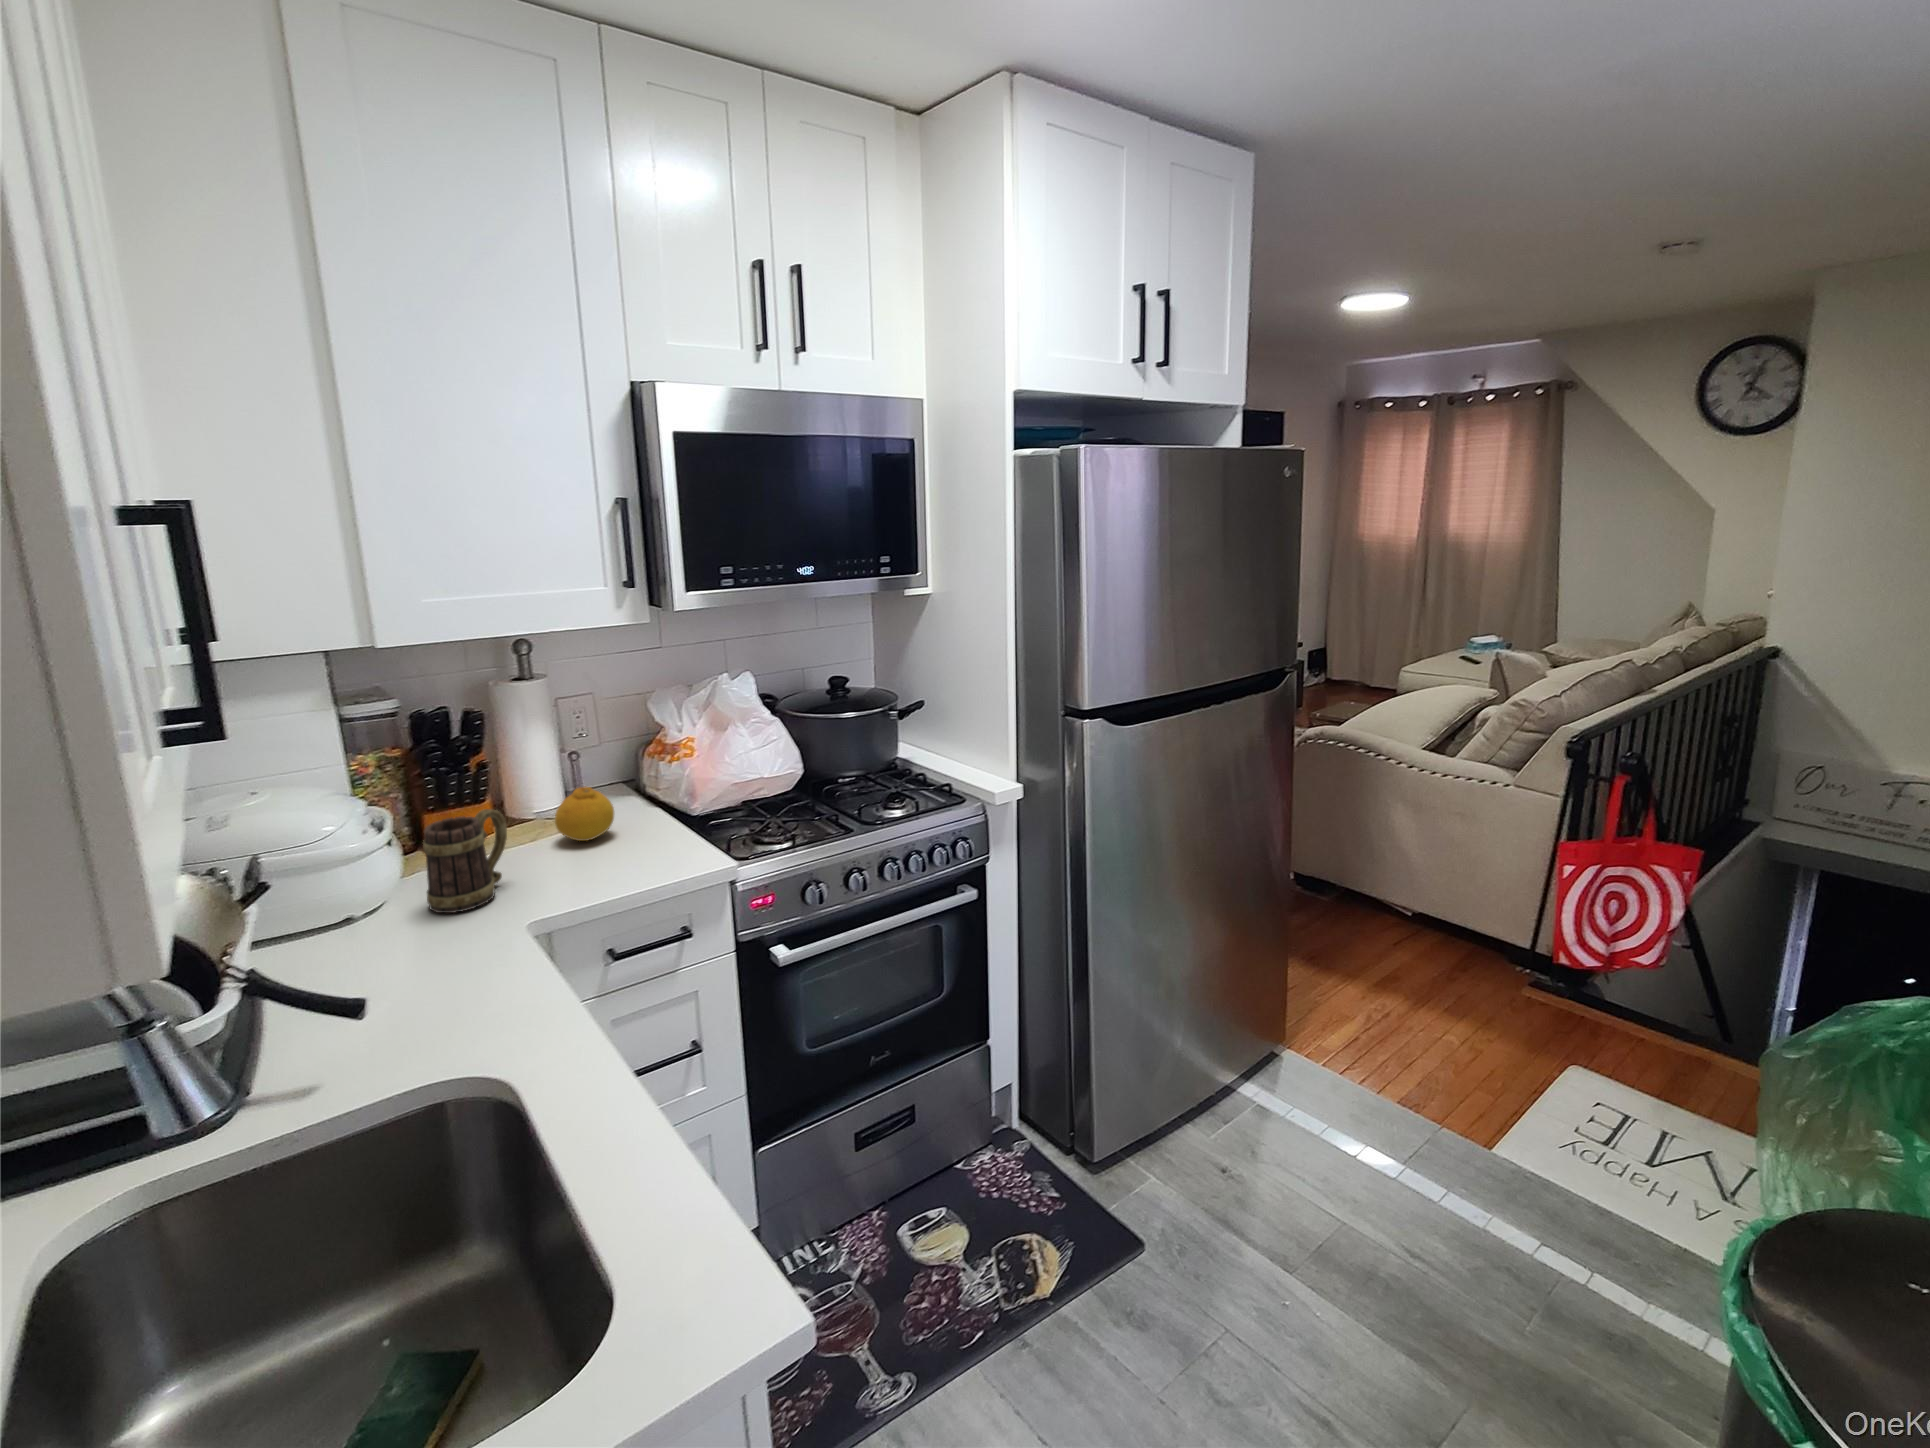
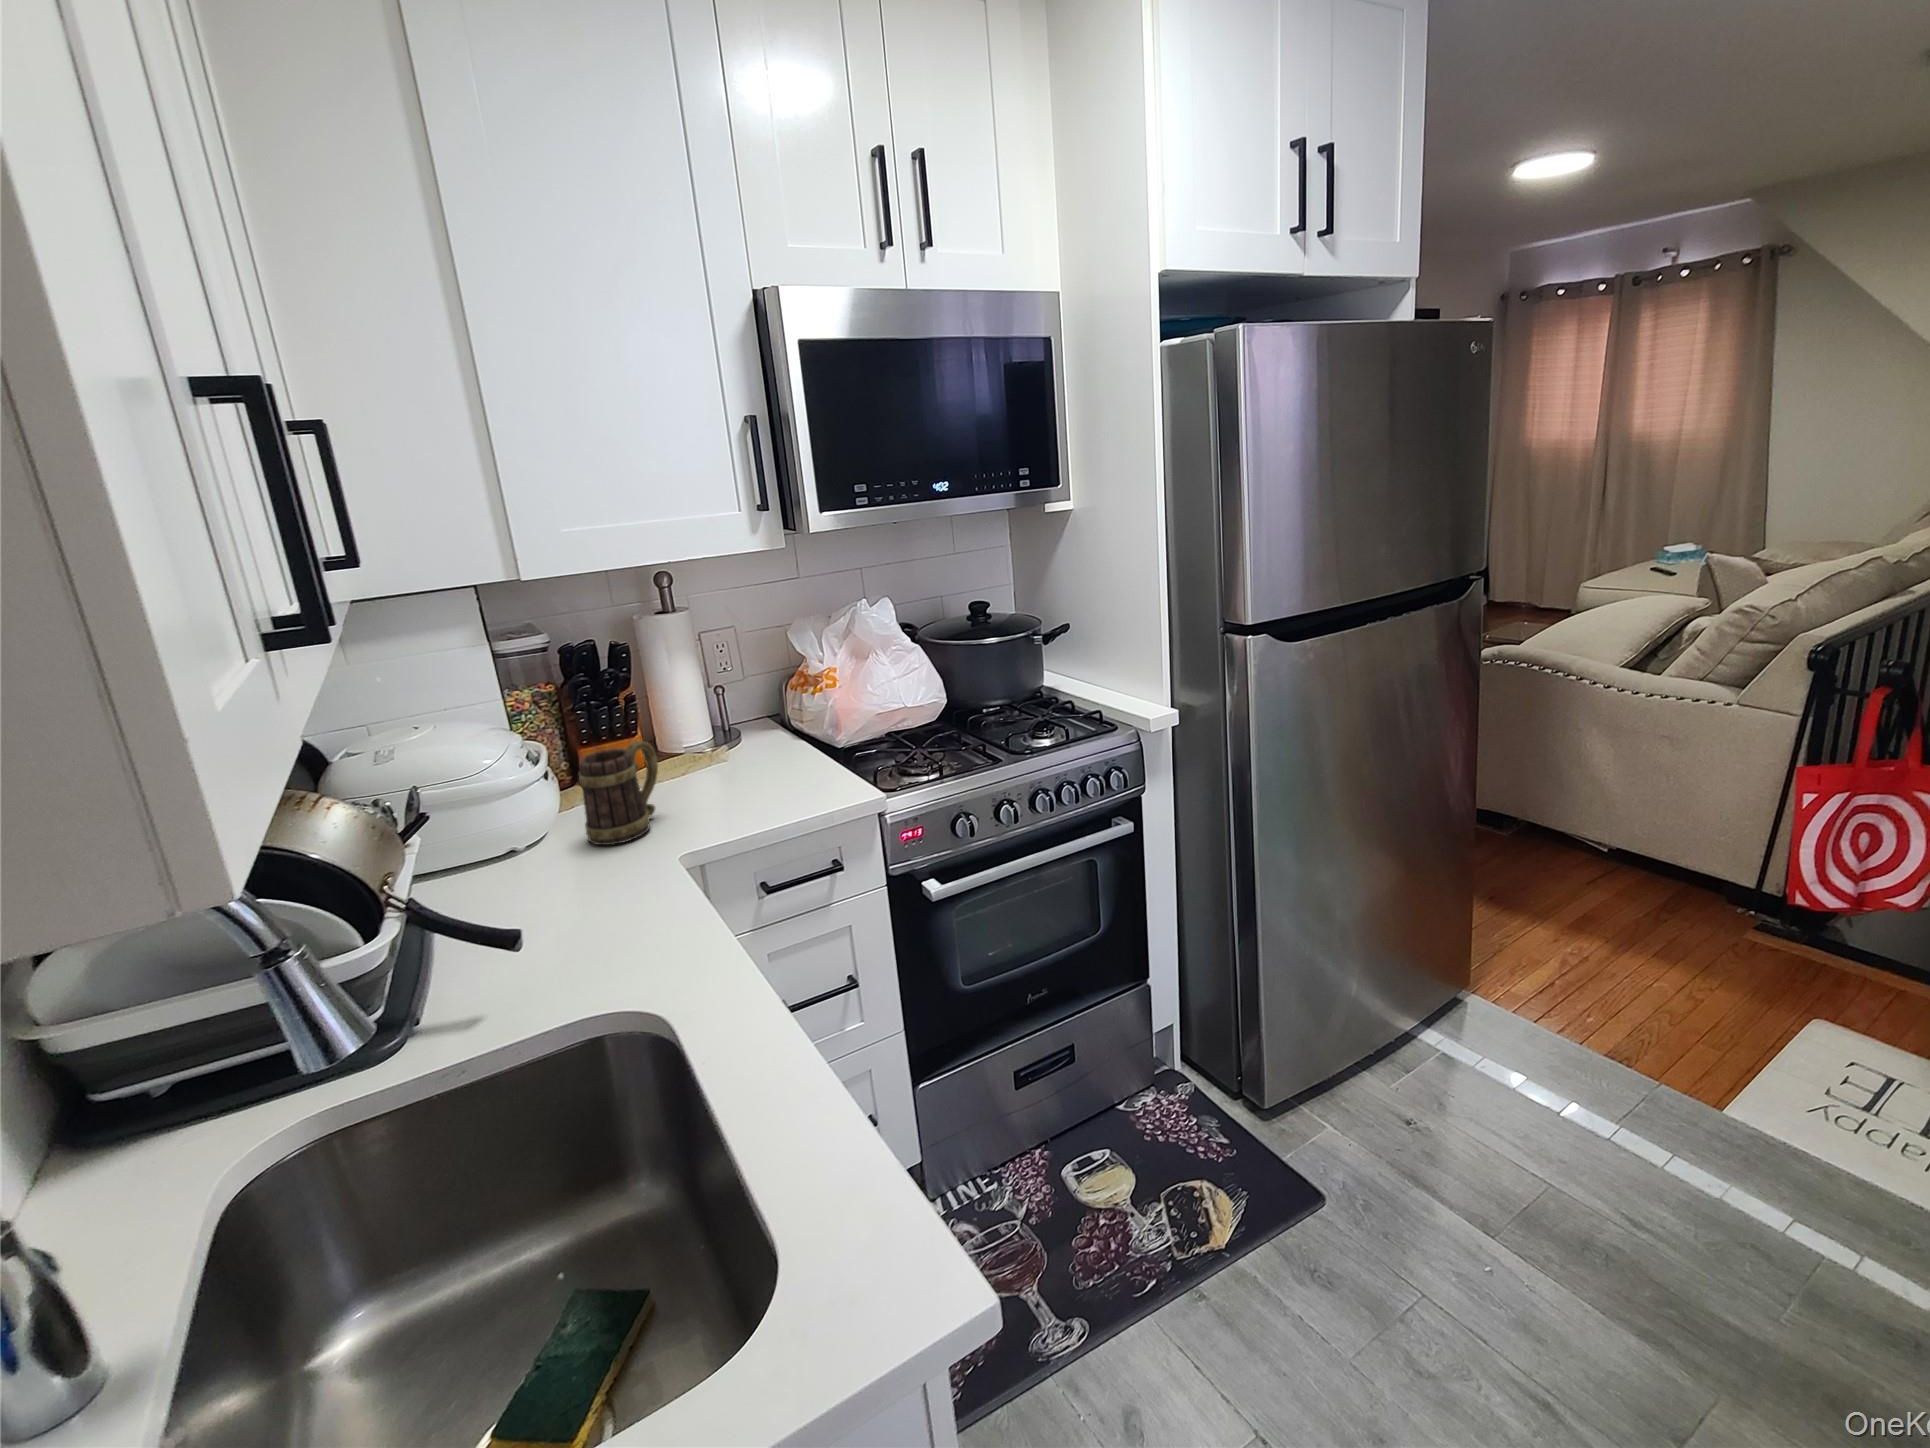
fruit: present [555,787,614,841] -> none [703,719,760,774]

